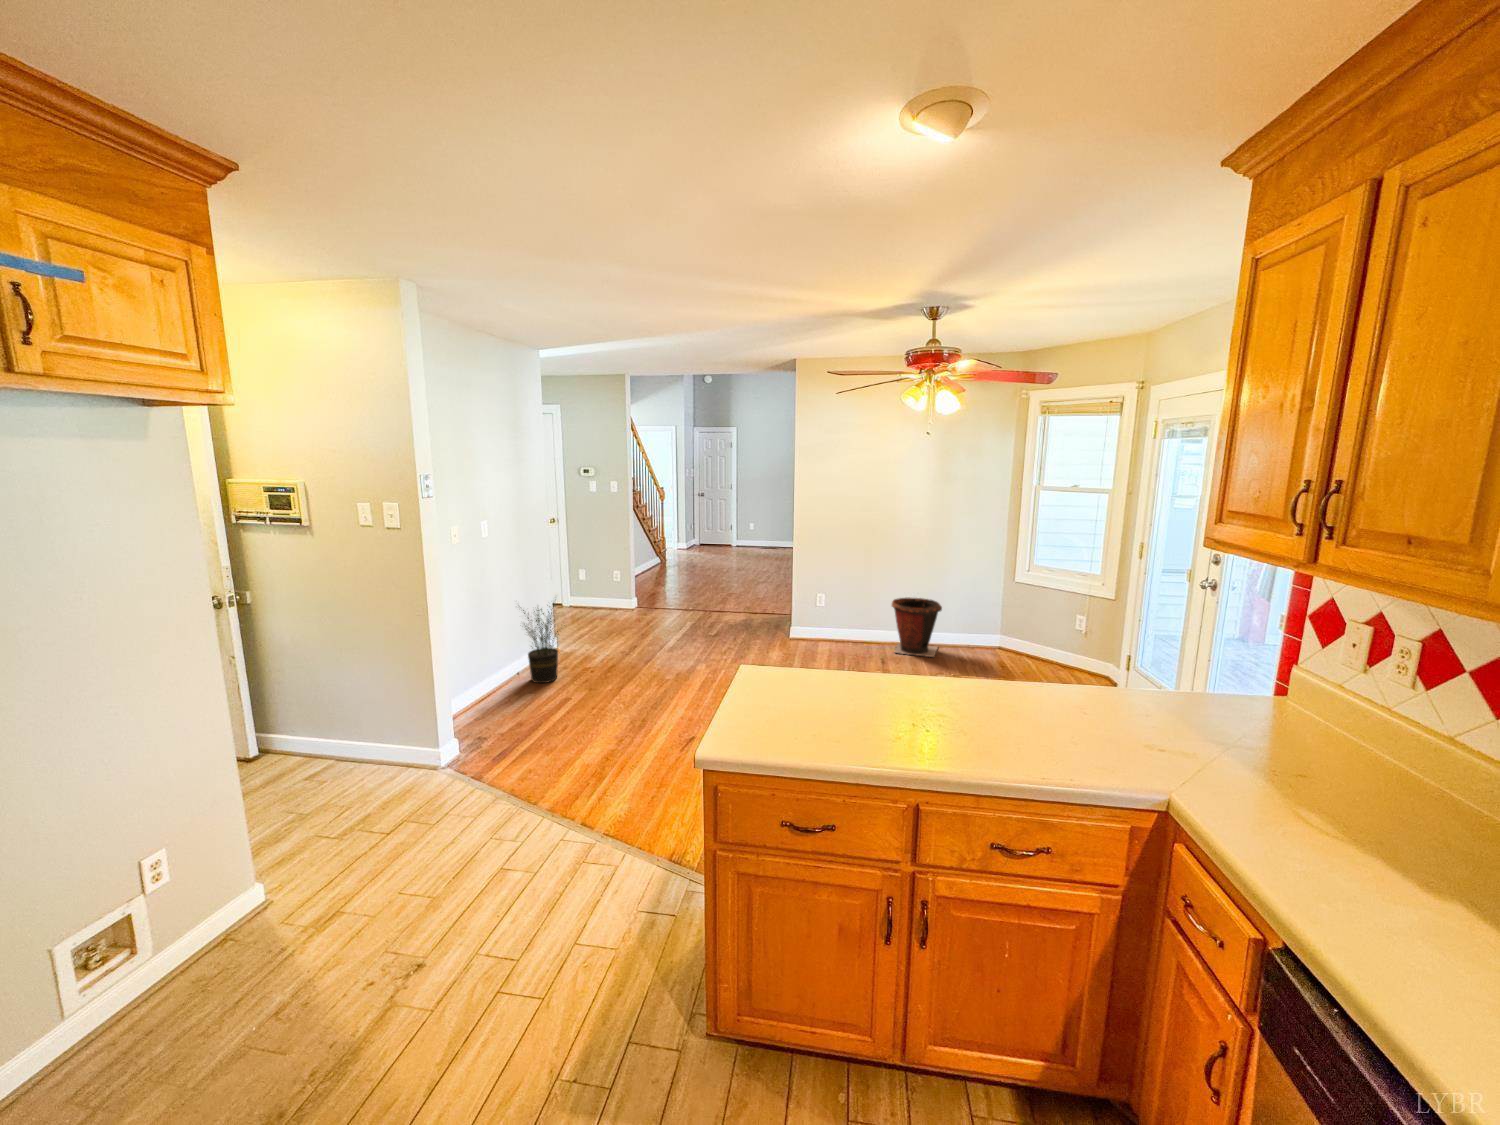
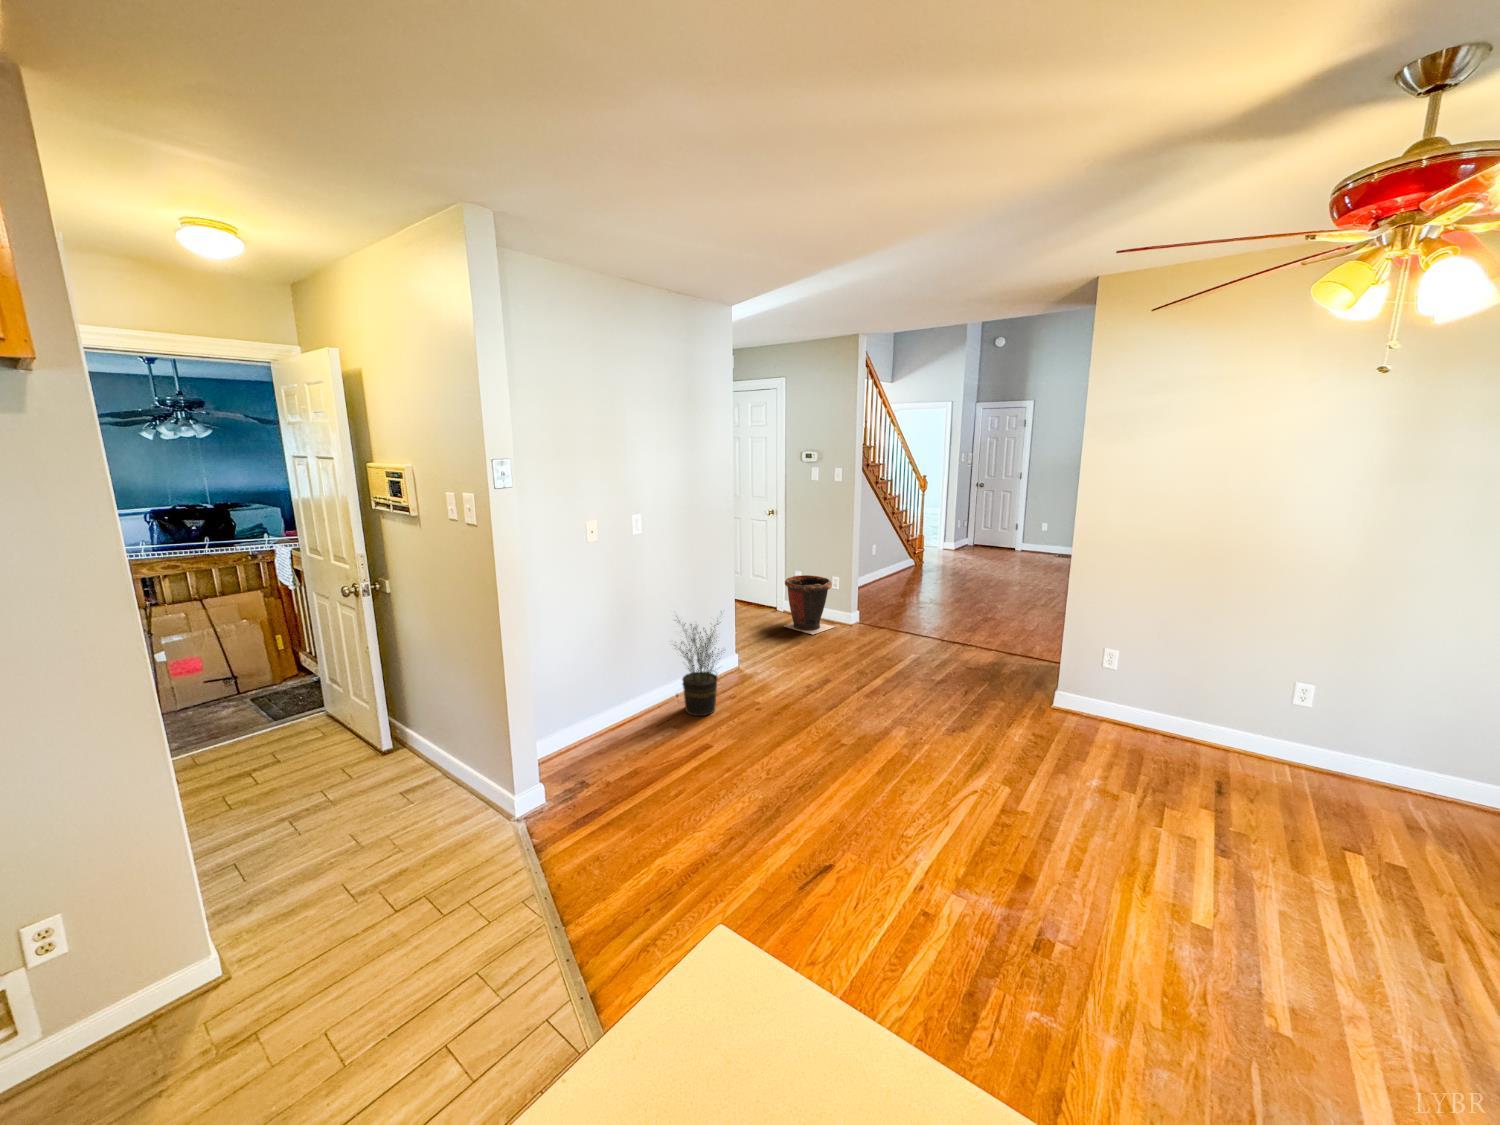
waste bin: present [892,598,942,657] -> present [784,575,835,634]

